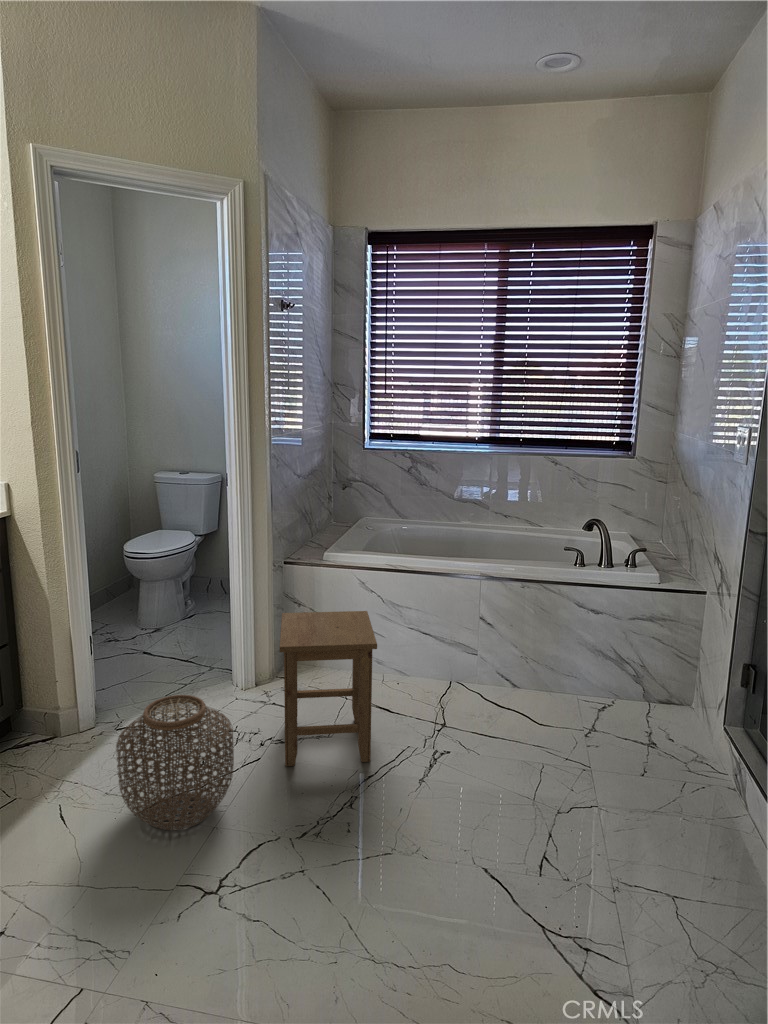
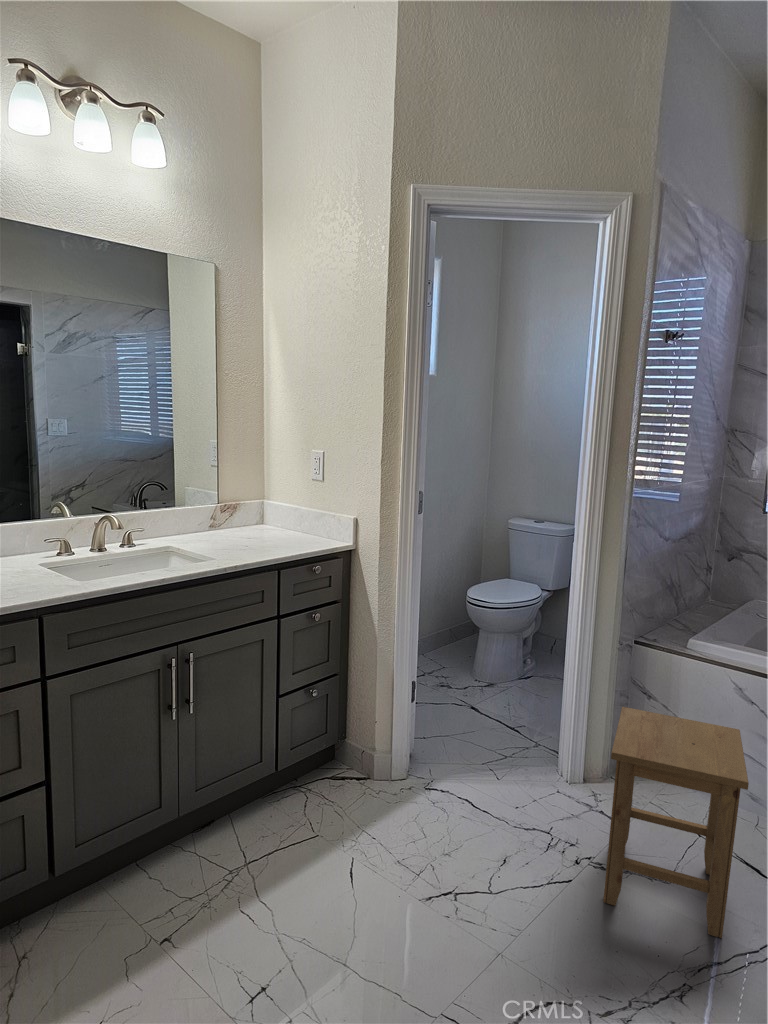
woven basket: present [116,695,234,830] -> none [411,777,541,940]

